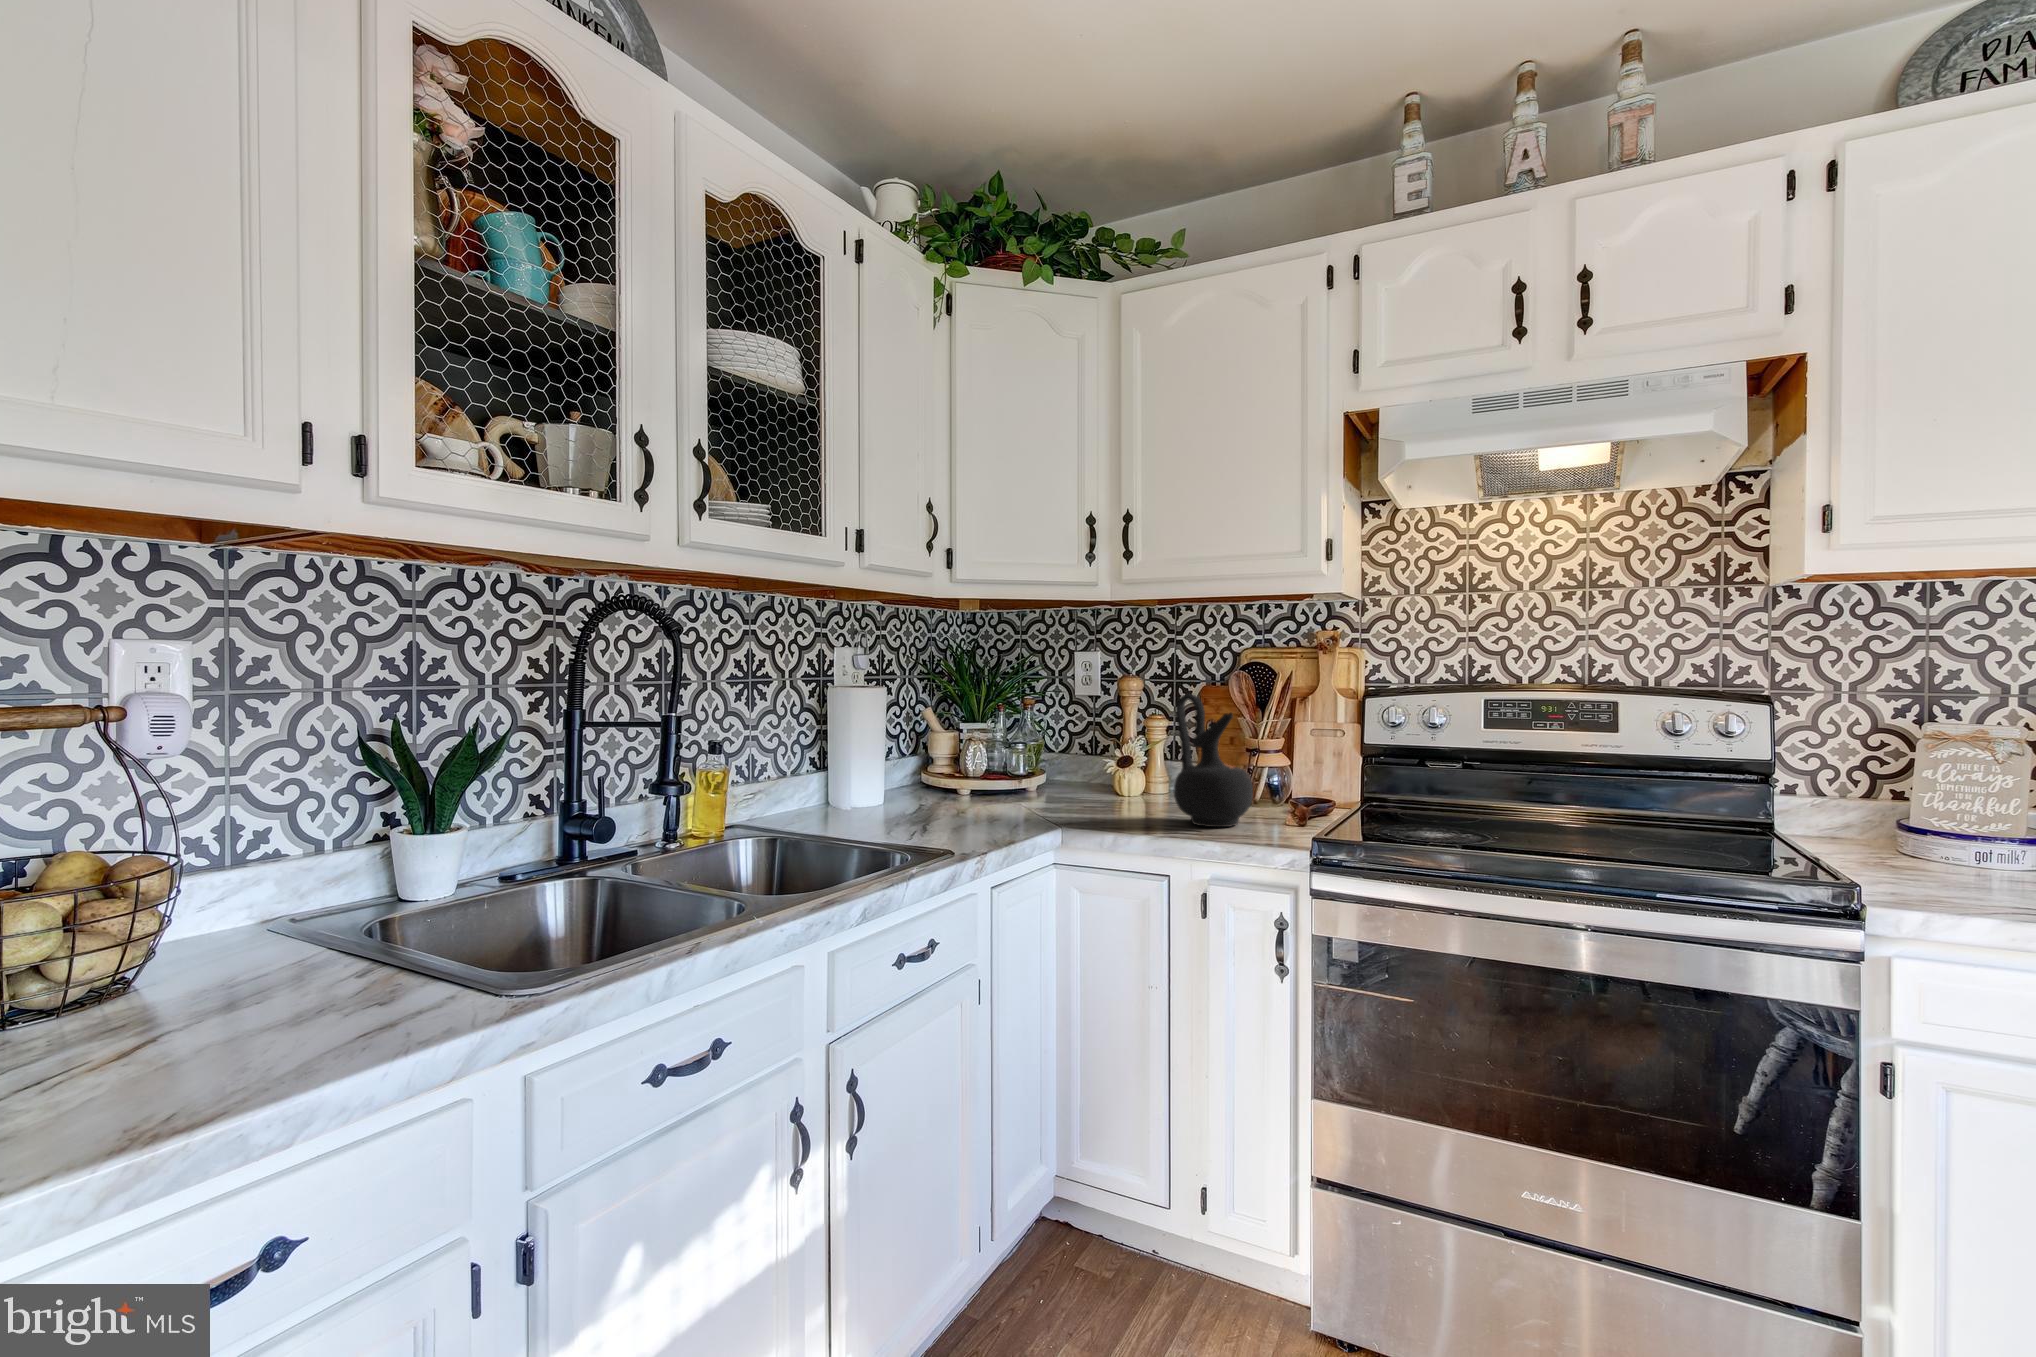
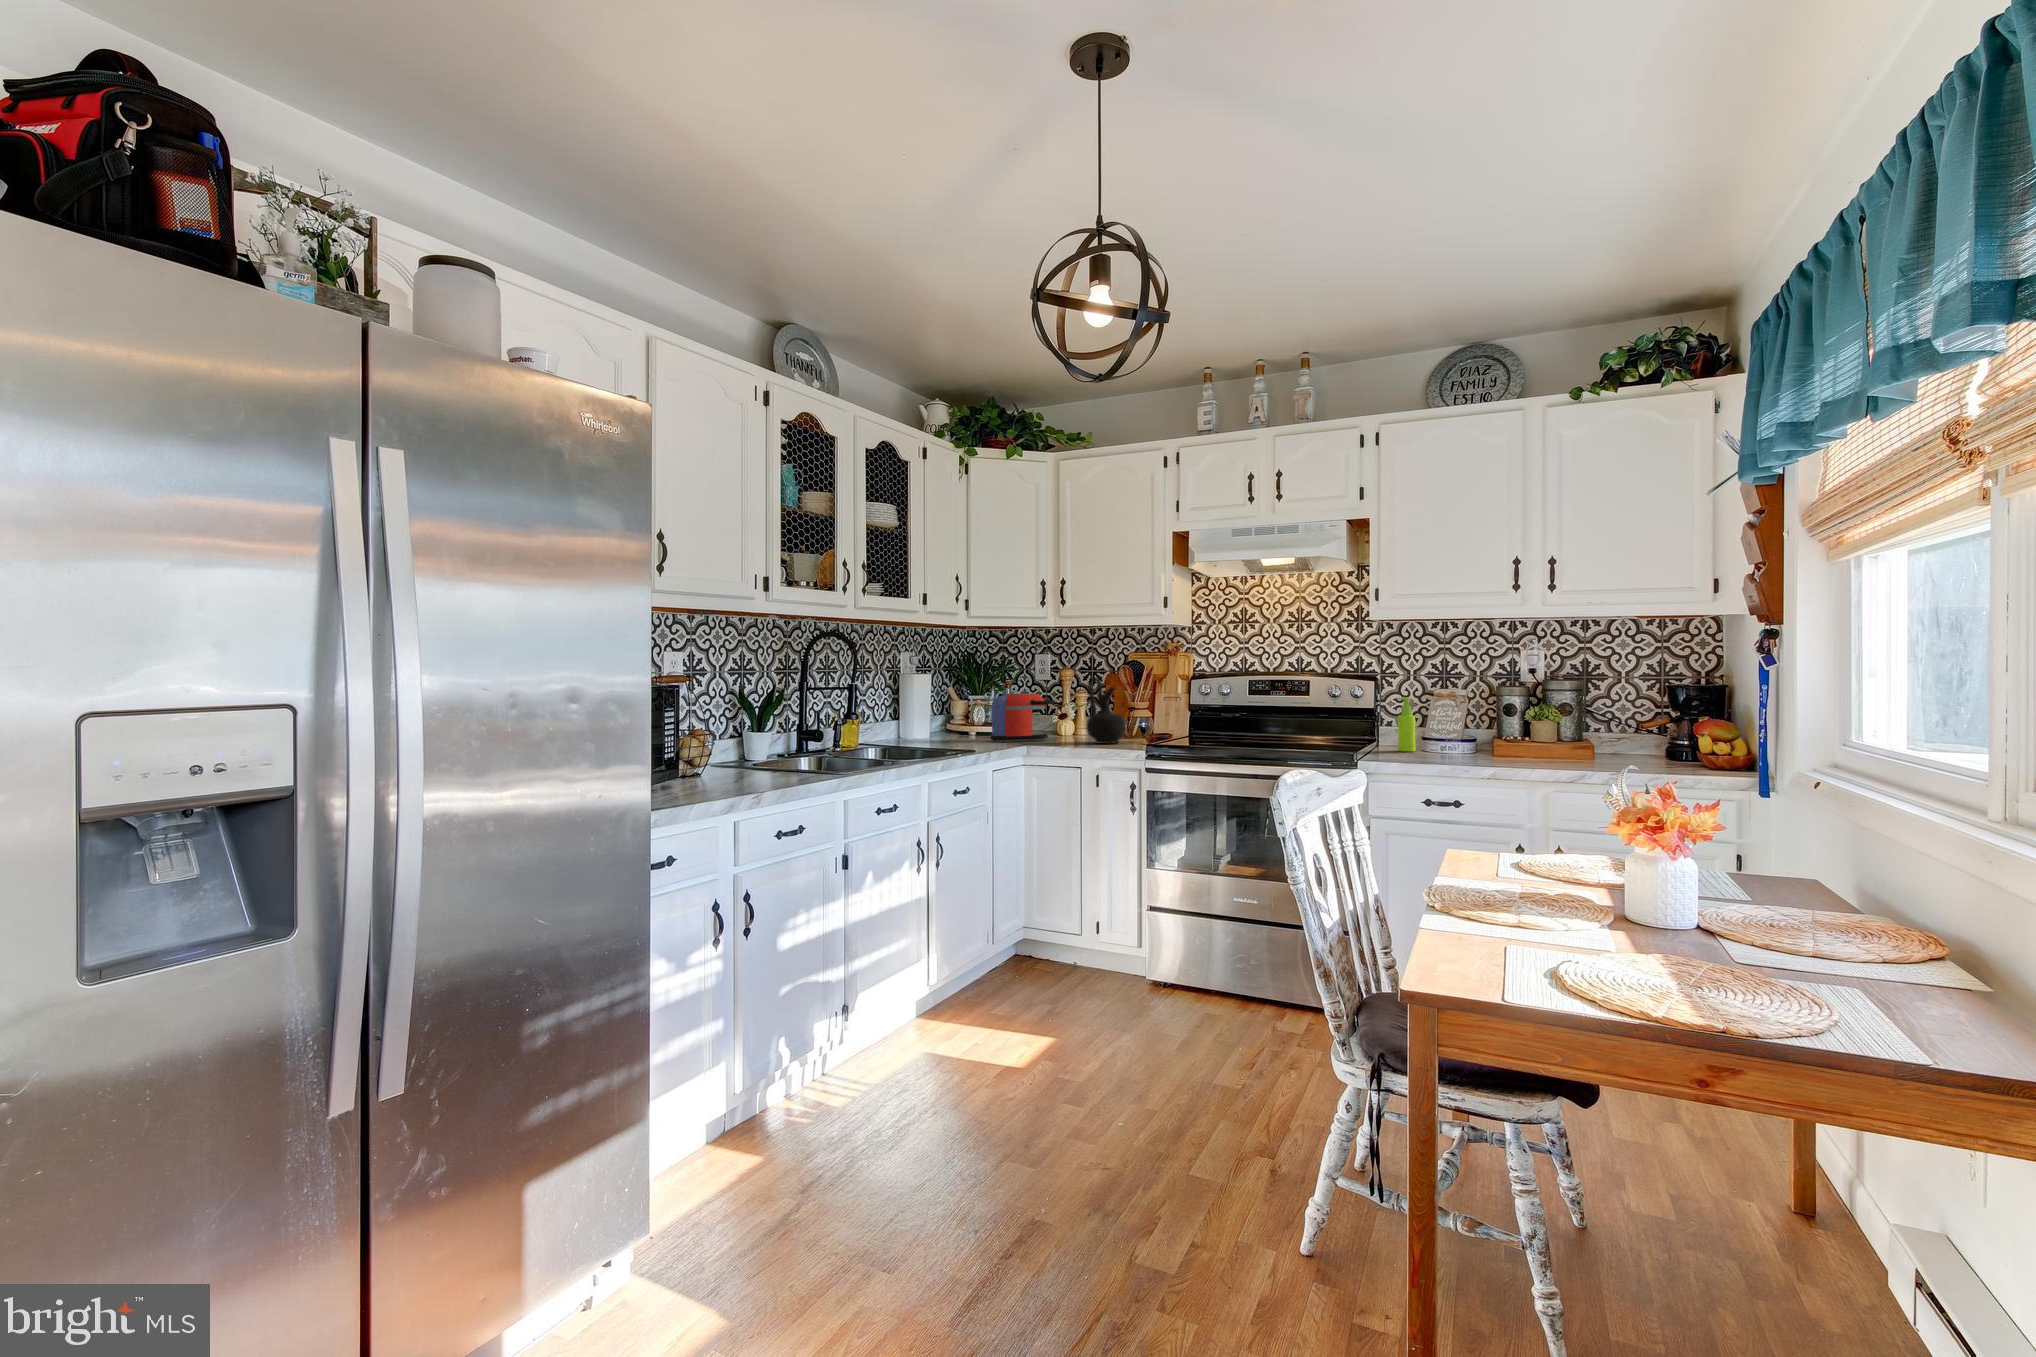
coffee maker: none [990,722,1110,816] -> present [991,693,1055,742]
soap dispenser: none [1918,750,1972,879] -> present [1397,697,1415,751]

